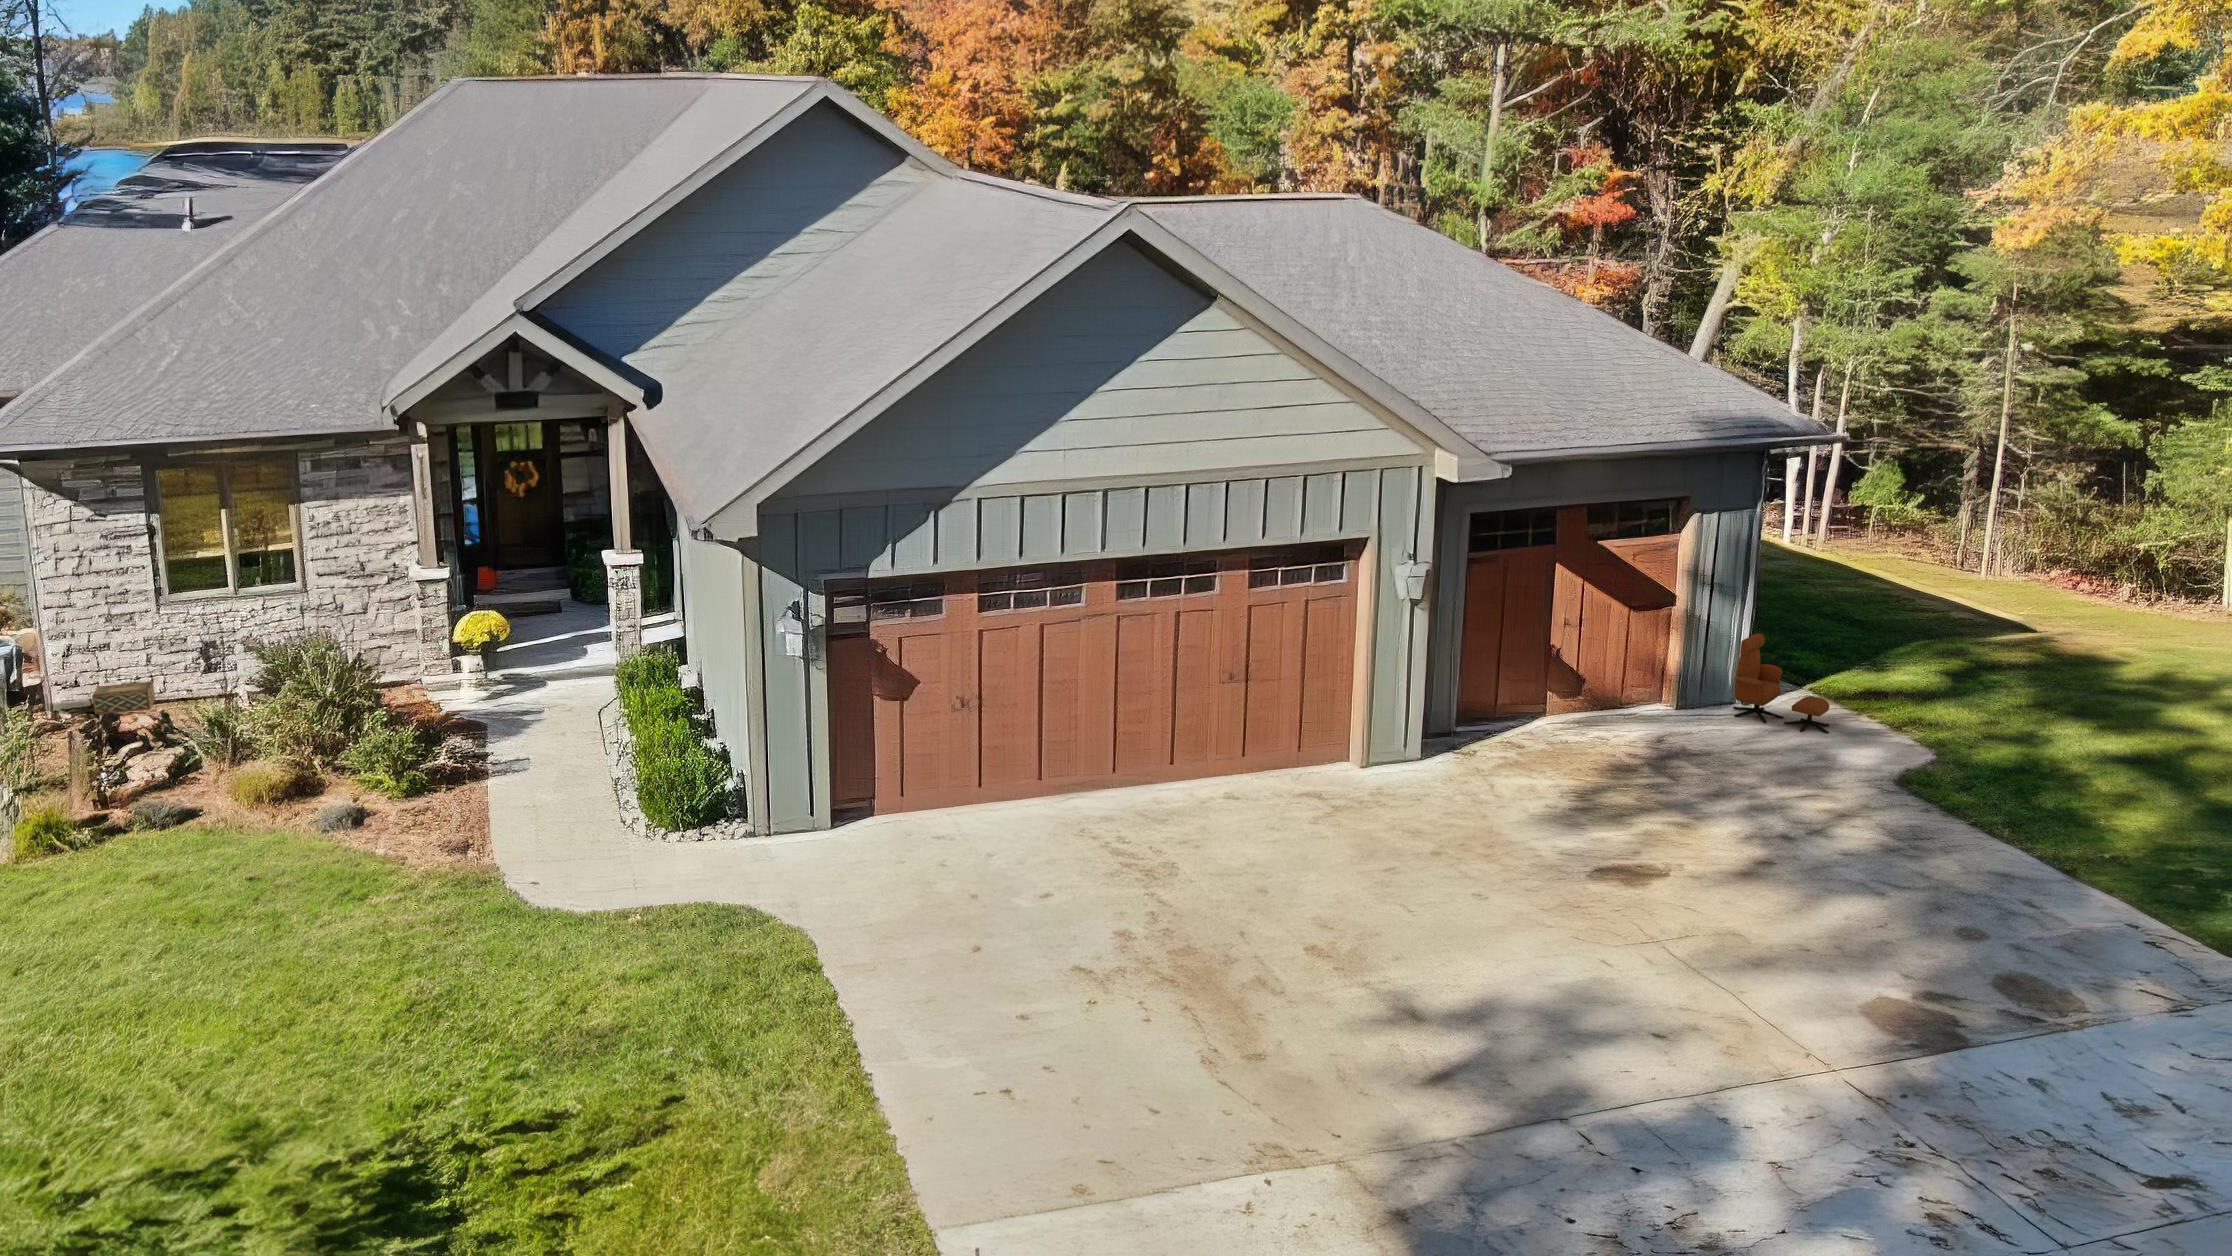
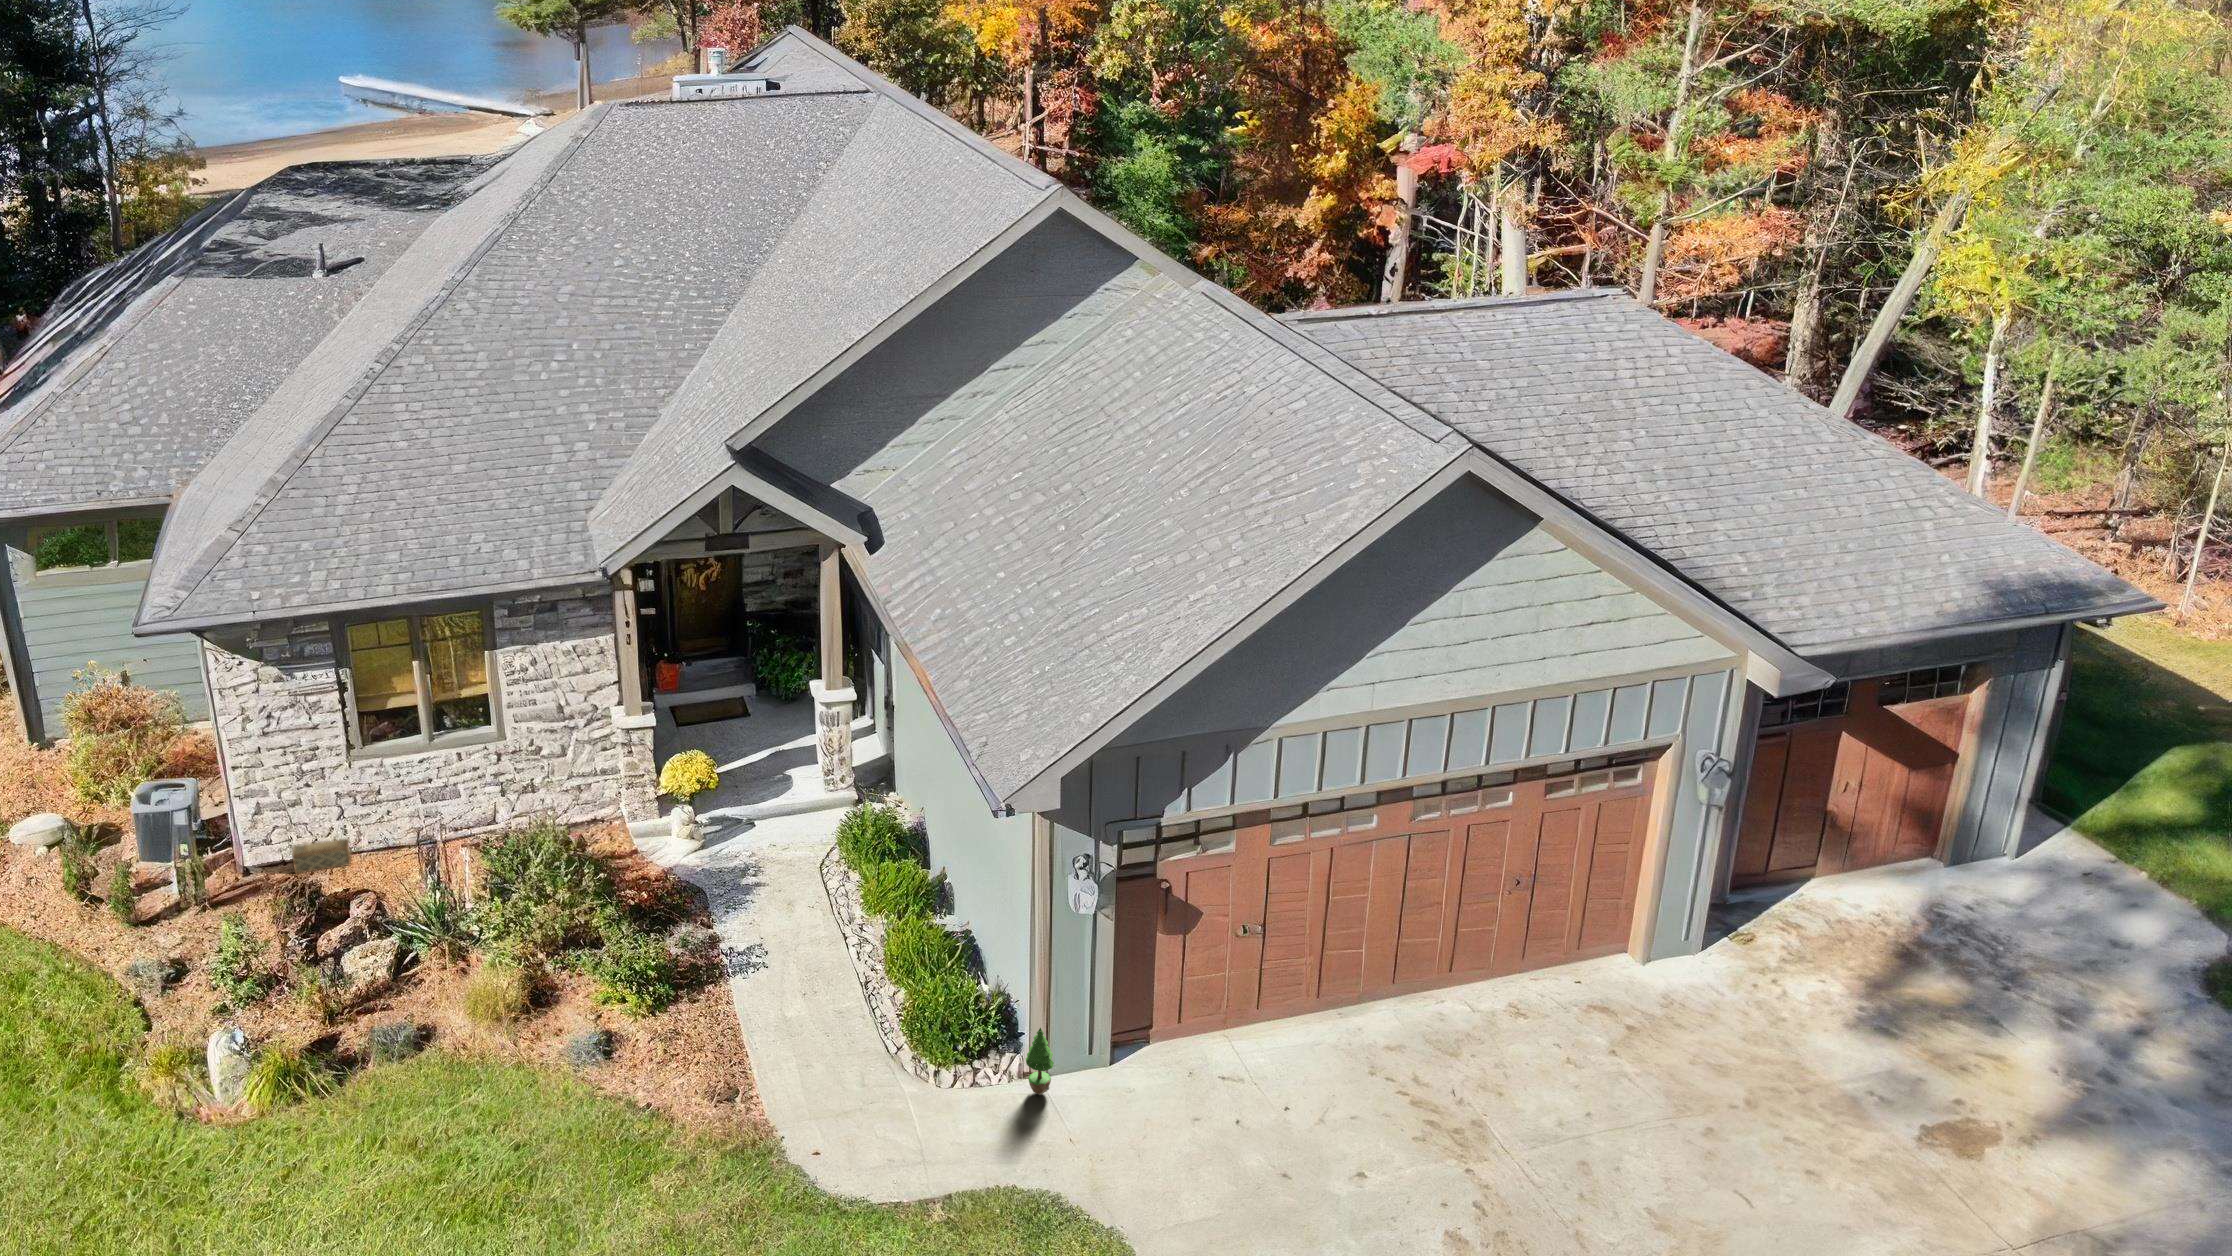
lounge chair: present [1733,633,1829,733] -> none [2006,786,2116,901]
potted tree: none [738,774,766,846] -> present [1026,1028,1054,1095]

